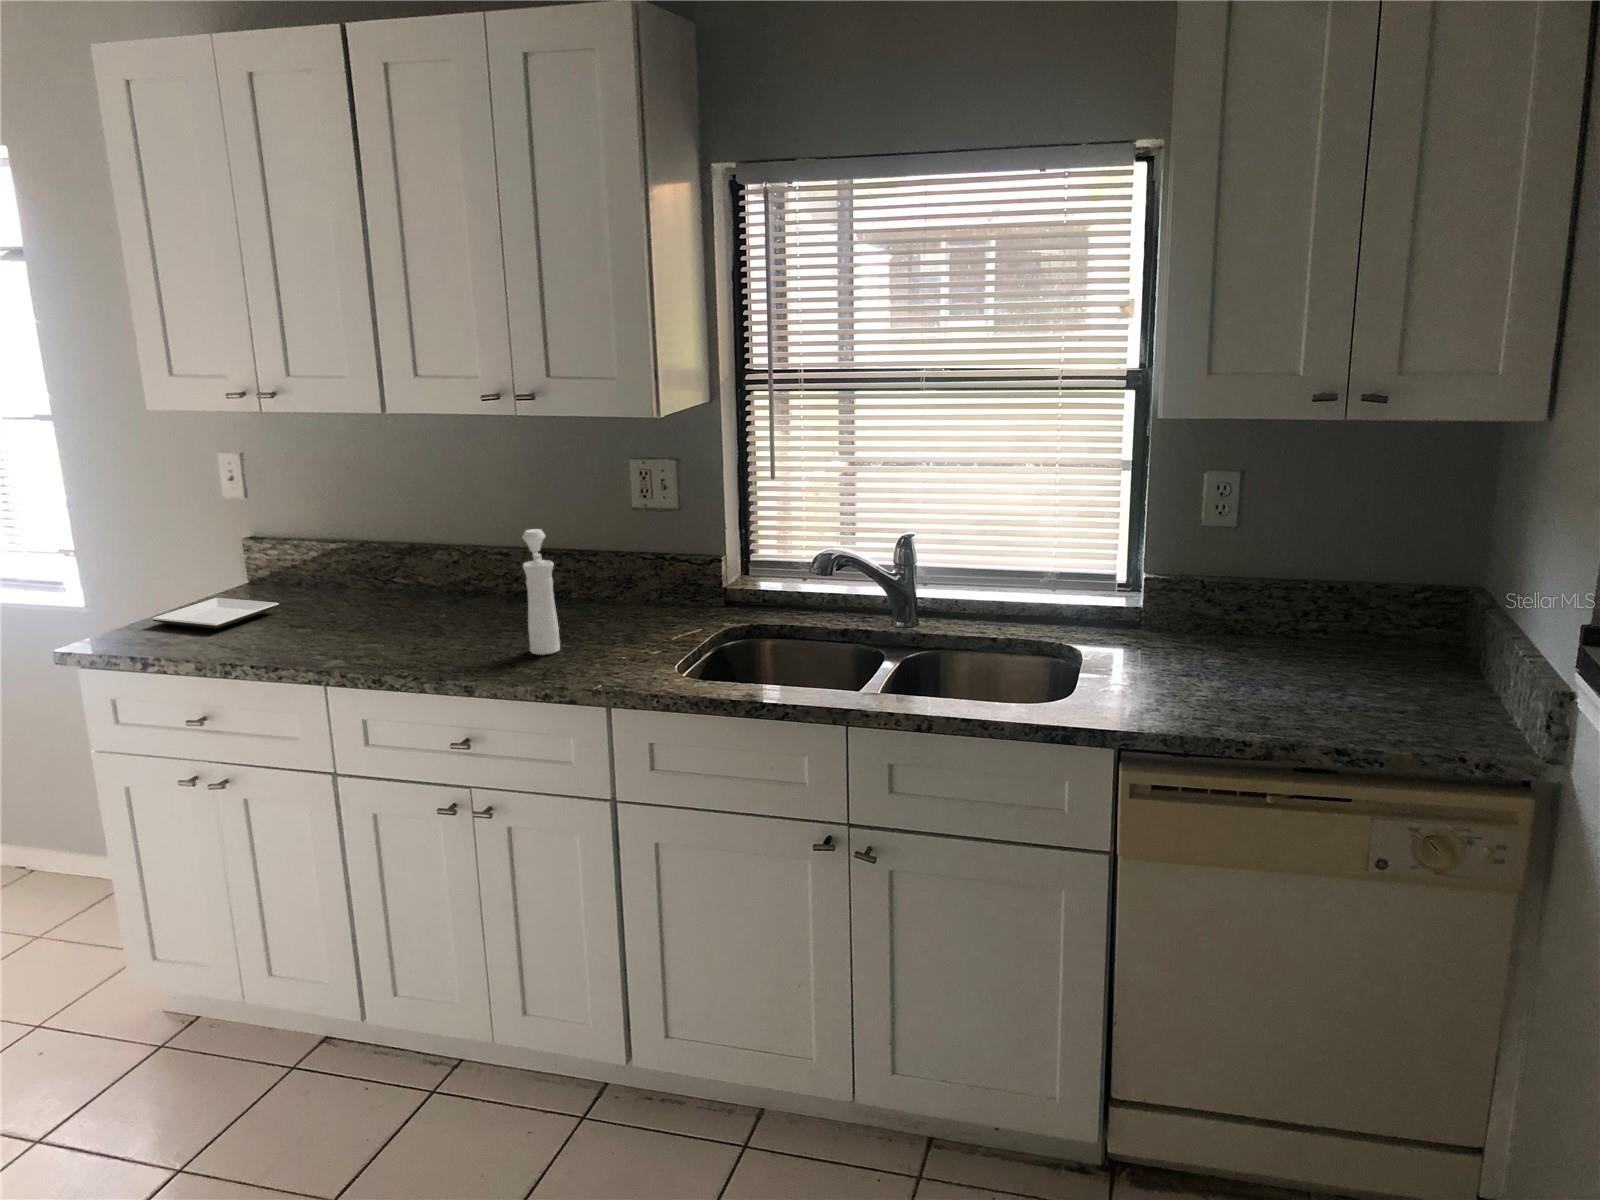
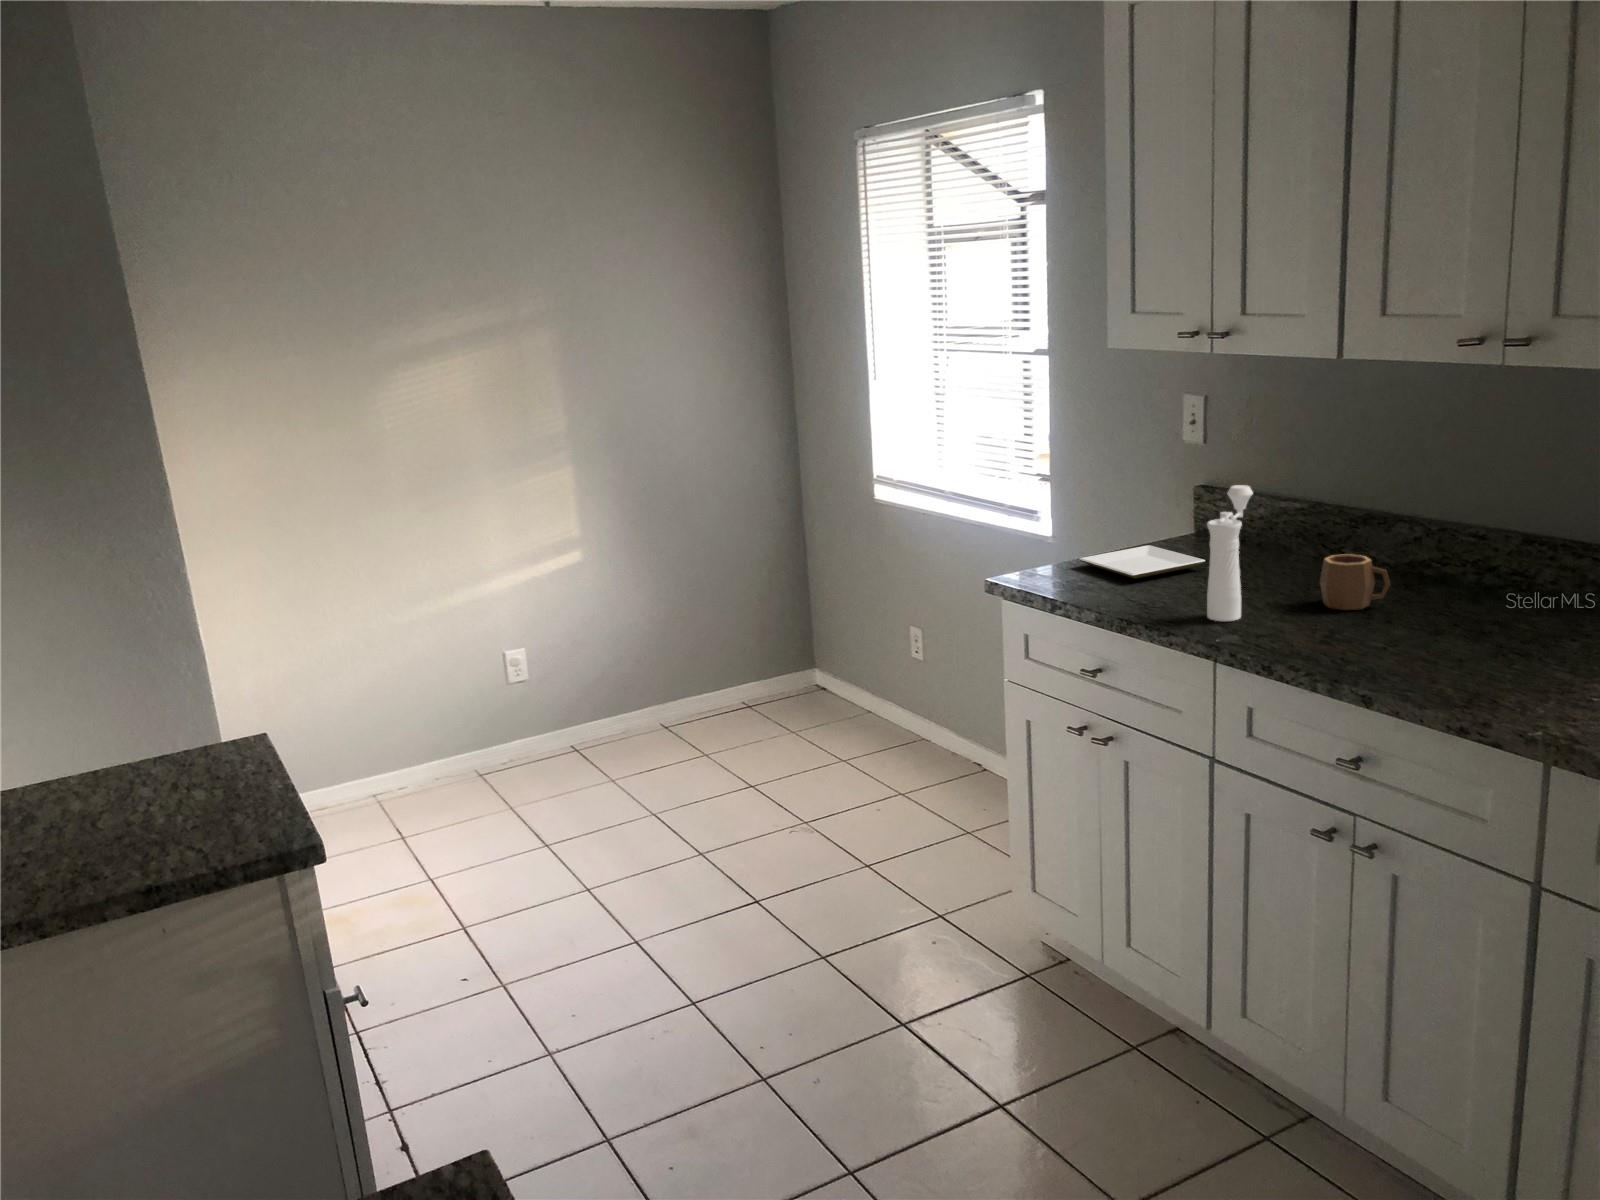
pepper mill: present [523,529,560,655] -> present [1207,485,1253,621]
mug: none [393,579,451,626] -> present [1320,554,1390,610]

